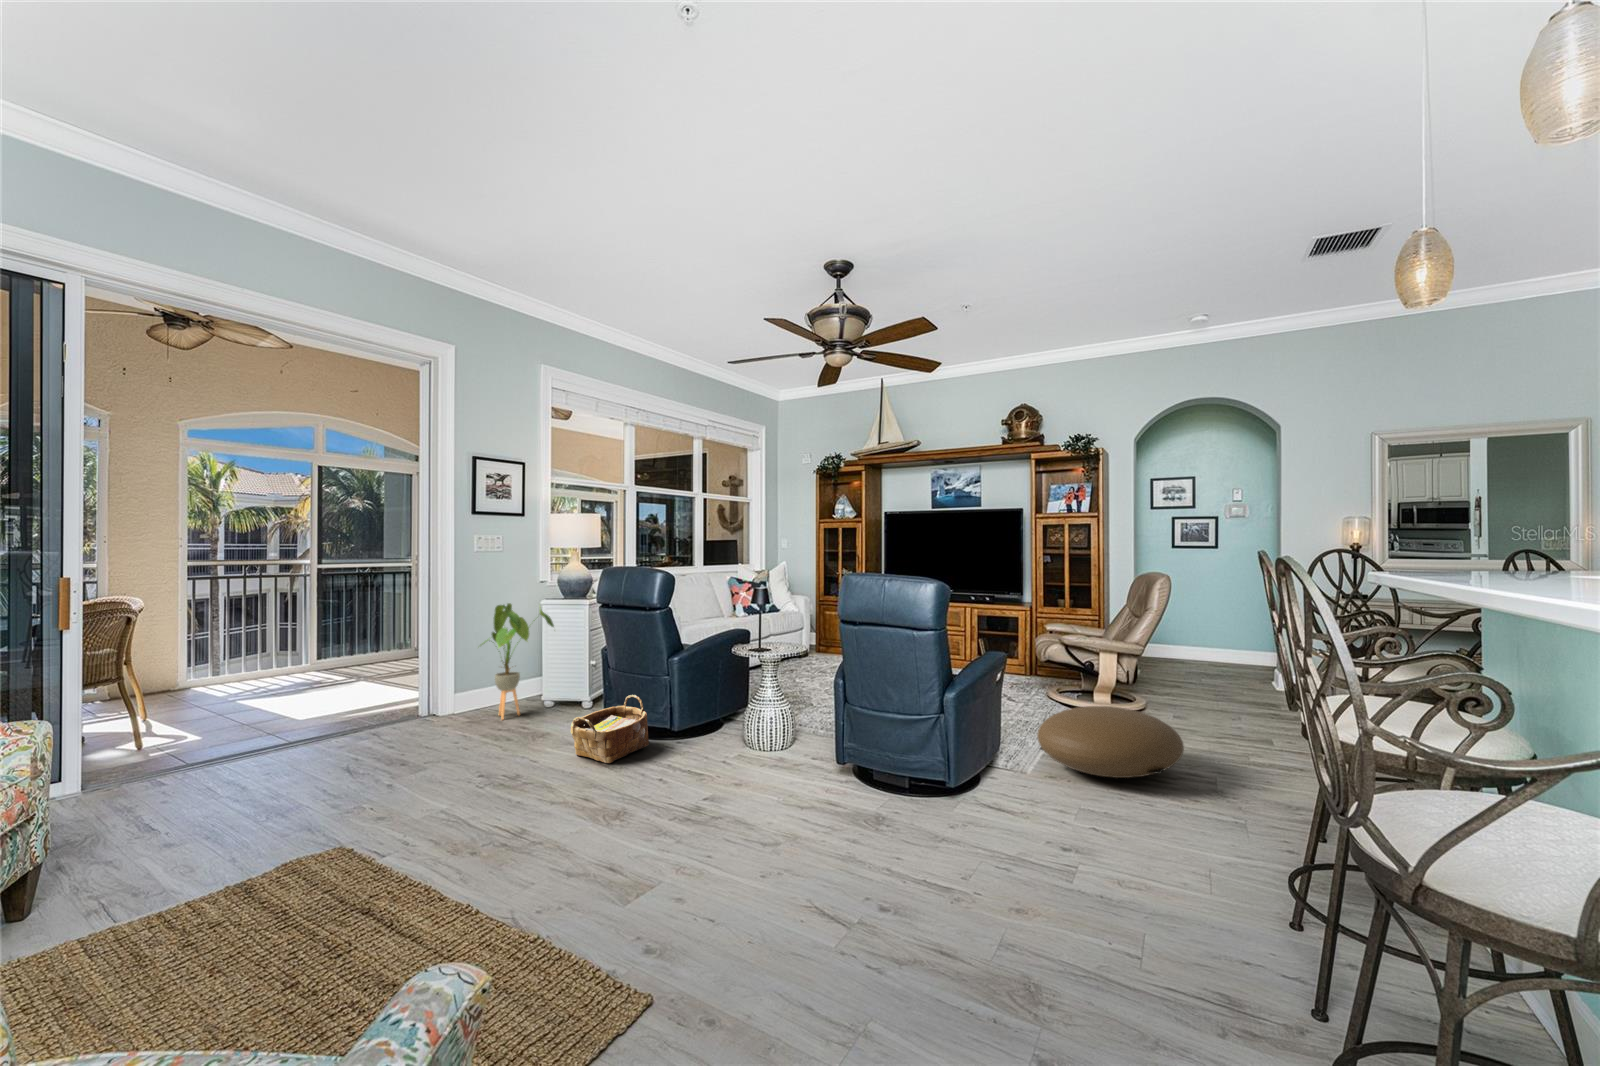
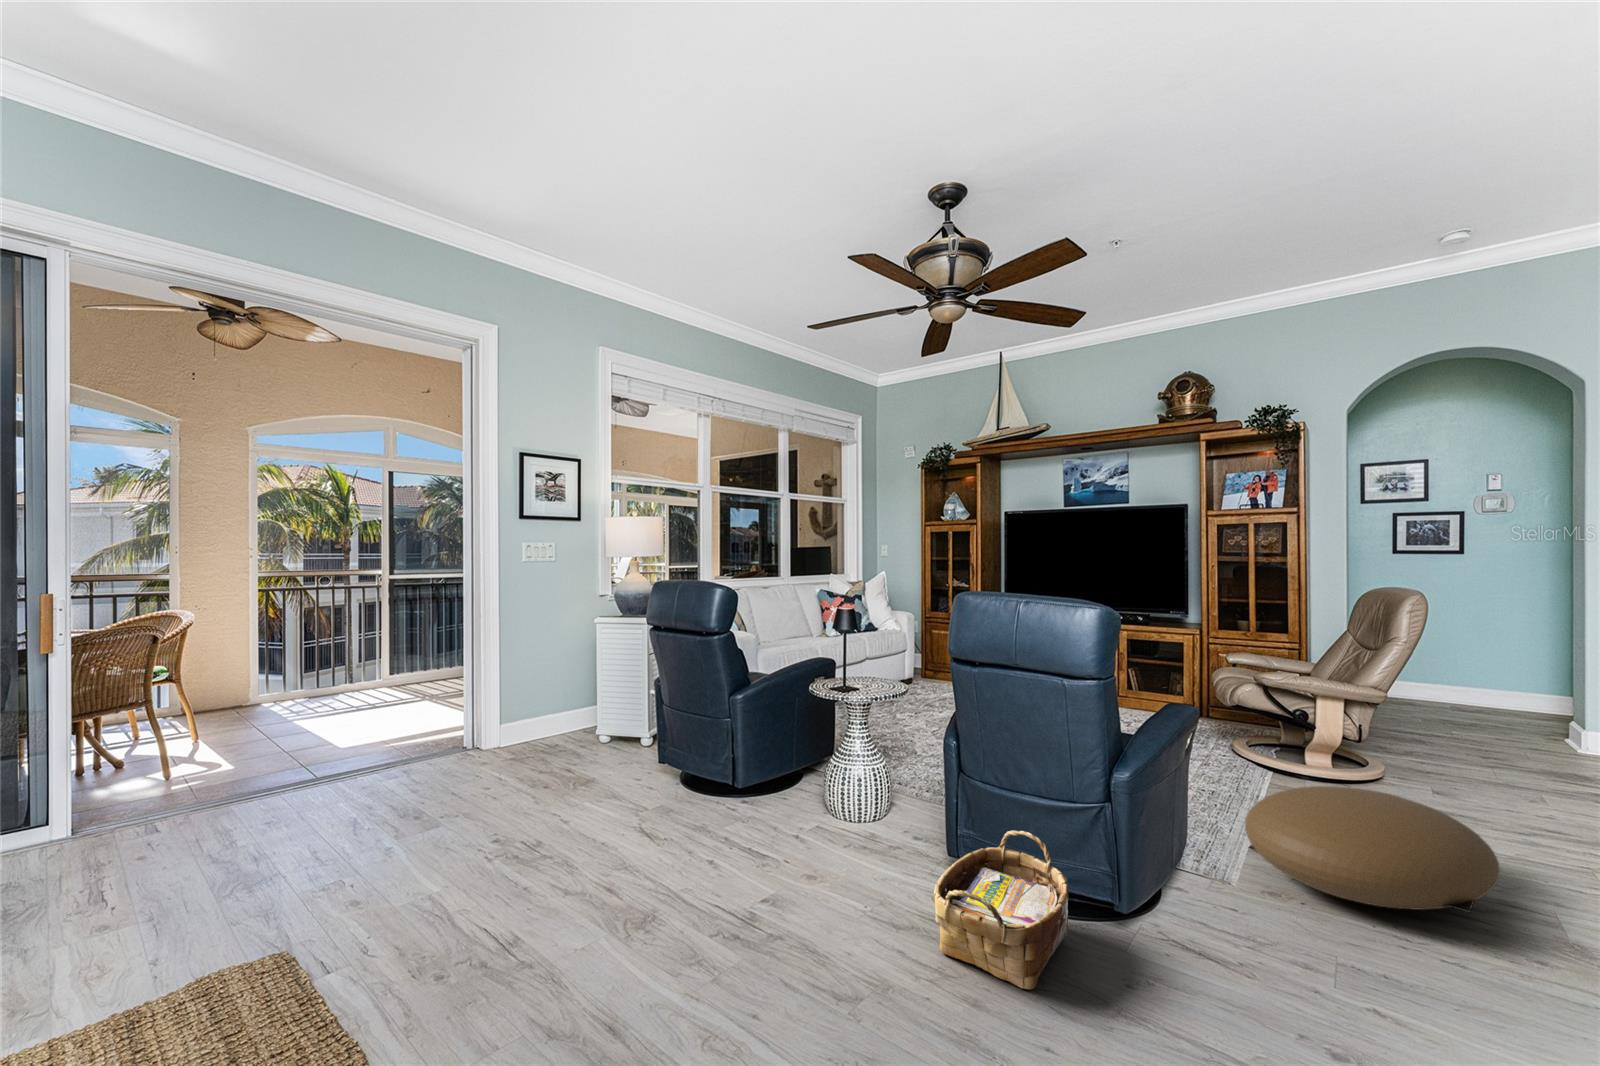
house plant: present [482,603,554,720] -> none [520,621,610,758]
woven basket: present [571,695,649,763] -> present [933,830,1069,989]

